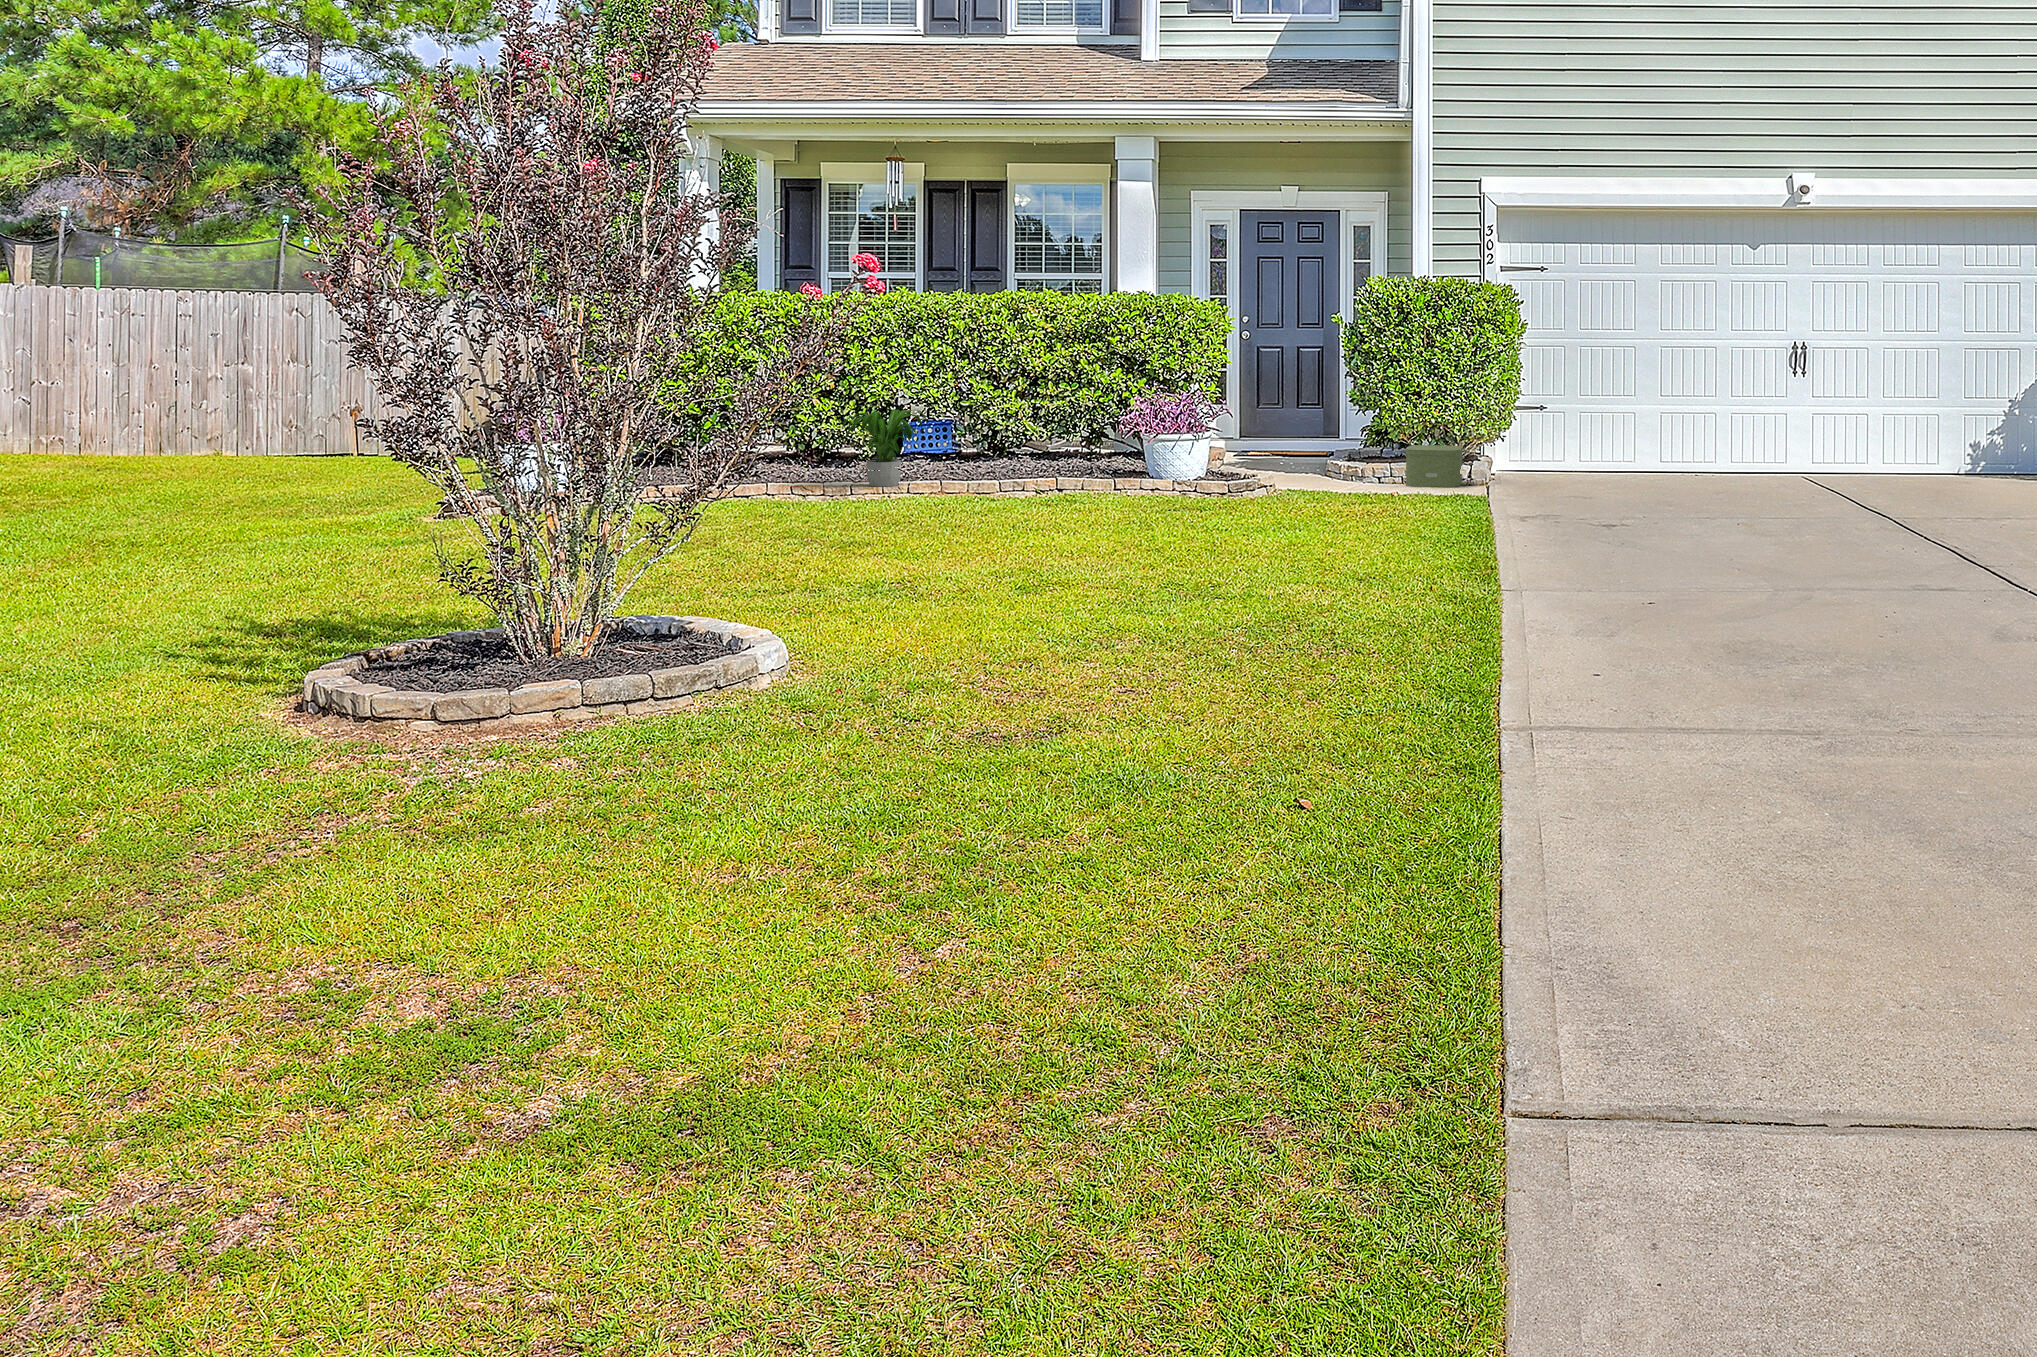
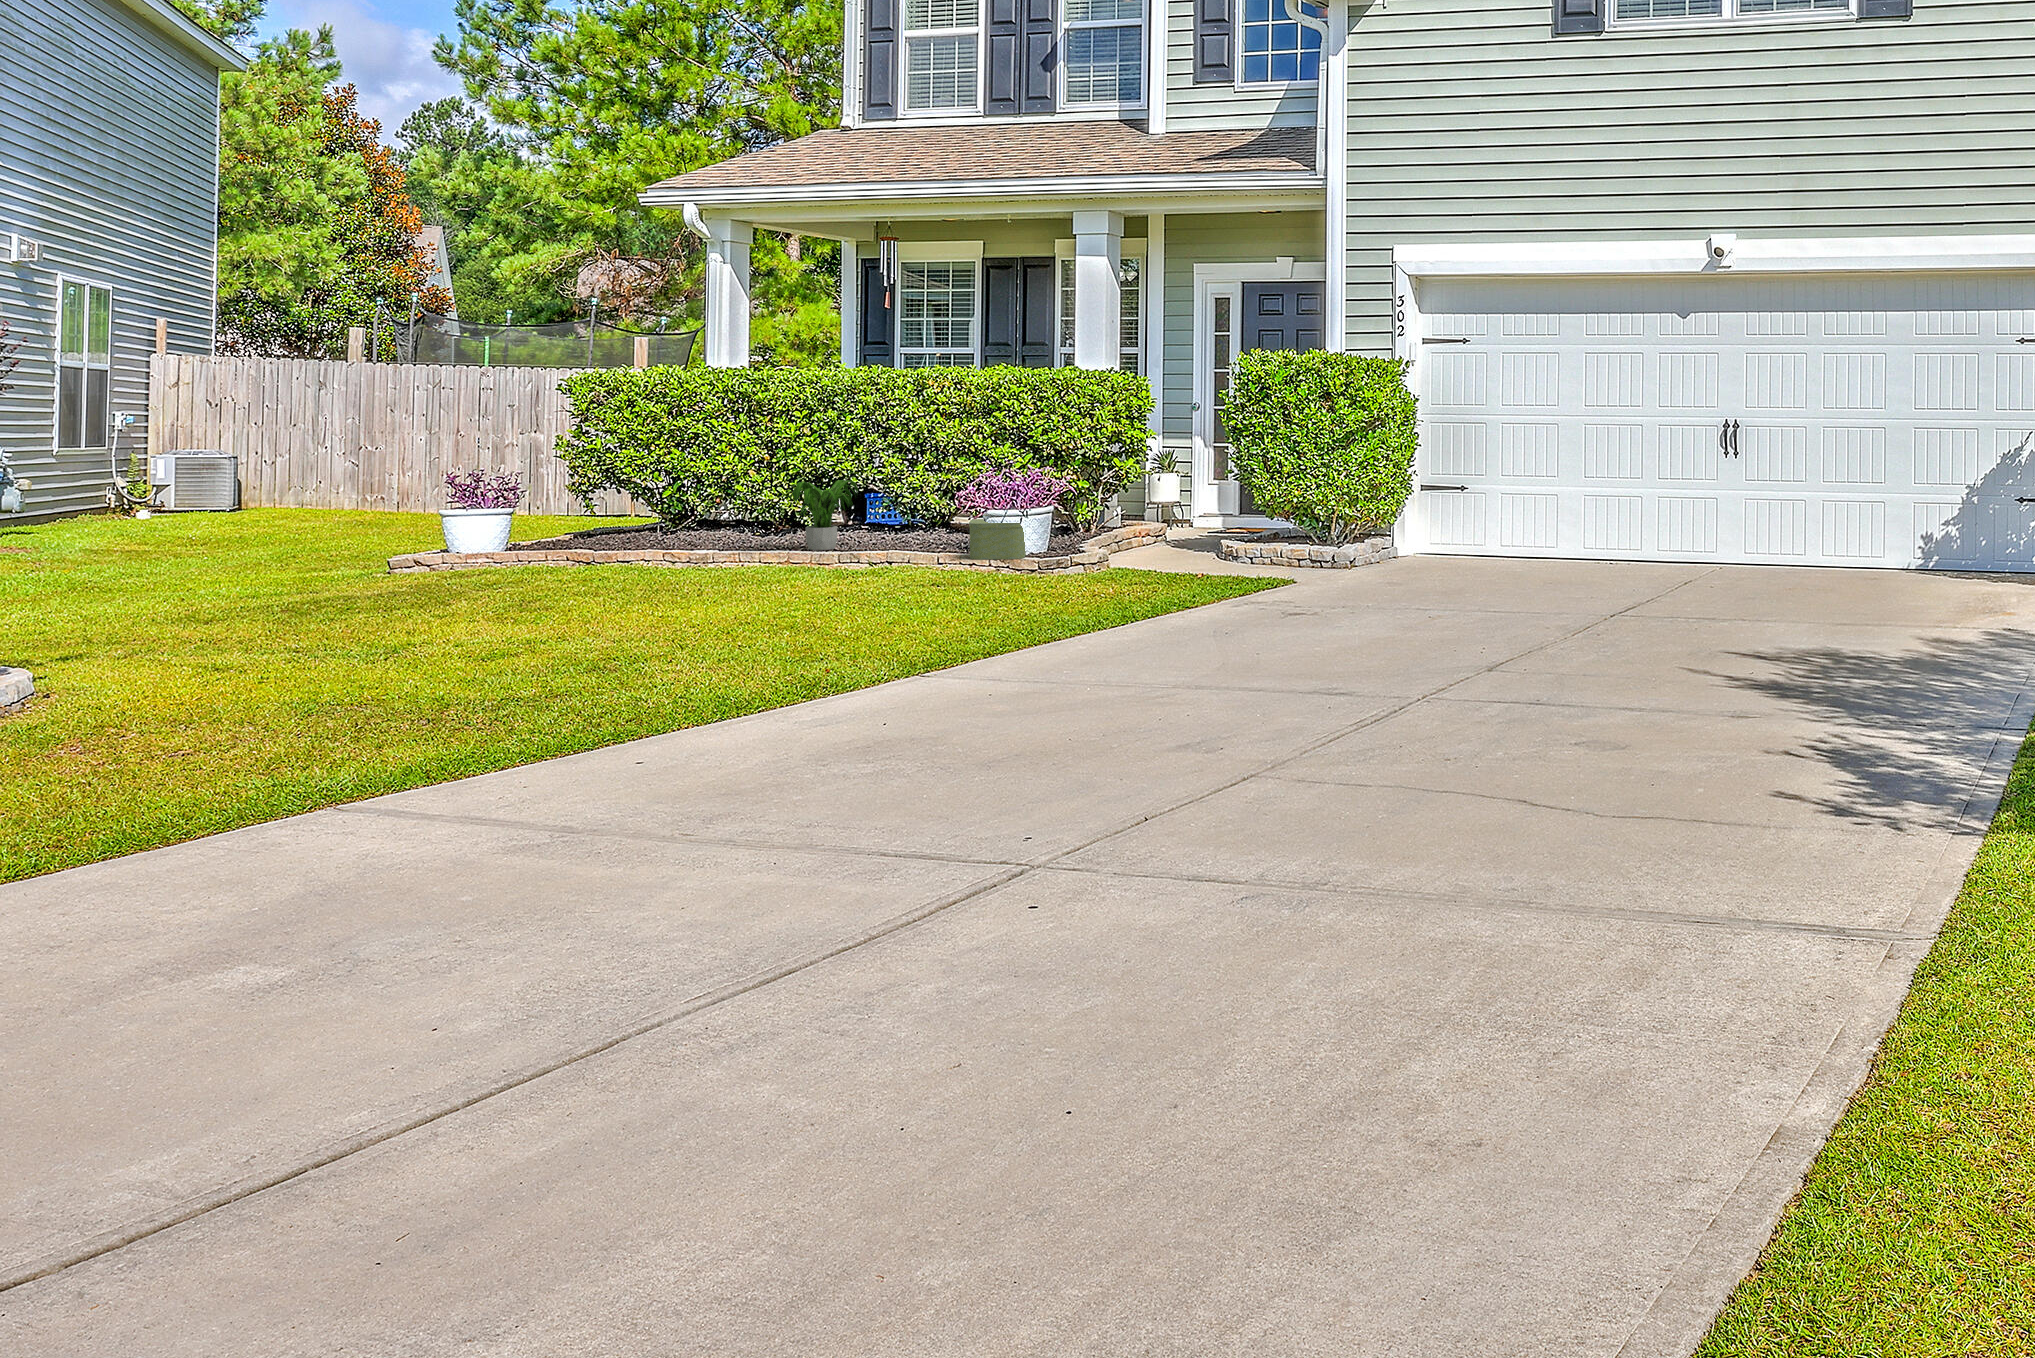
storage box: present [1406,445,1463,487] -> present [969,519,1026,560]

